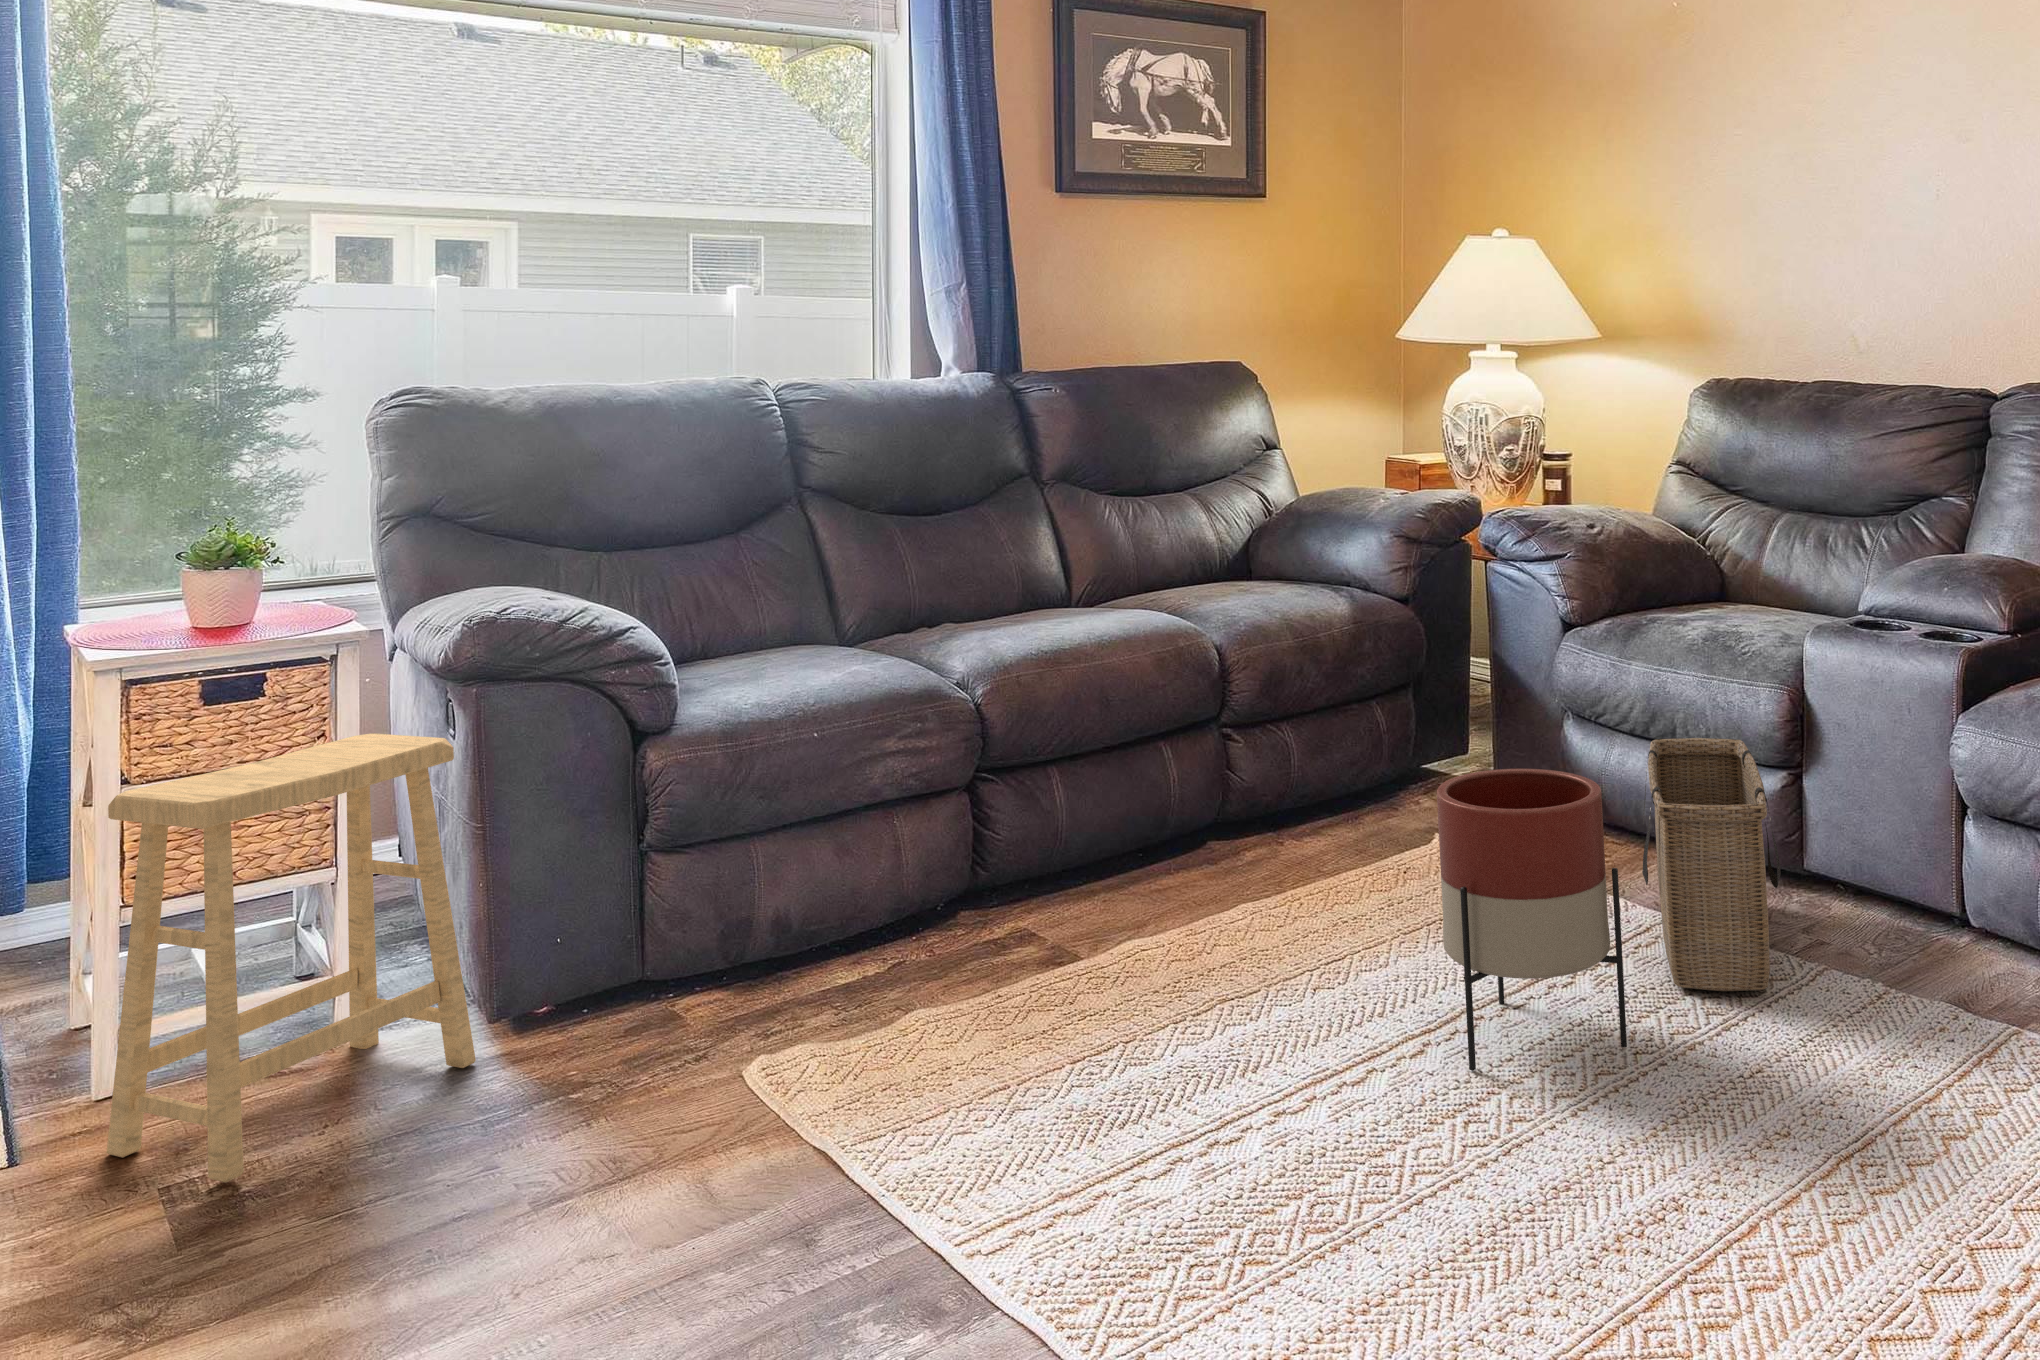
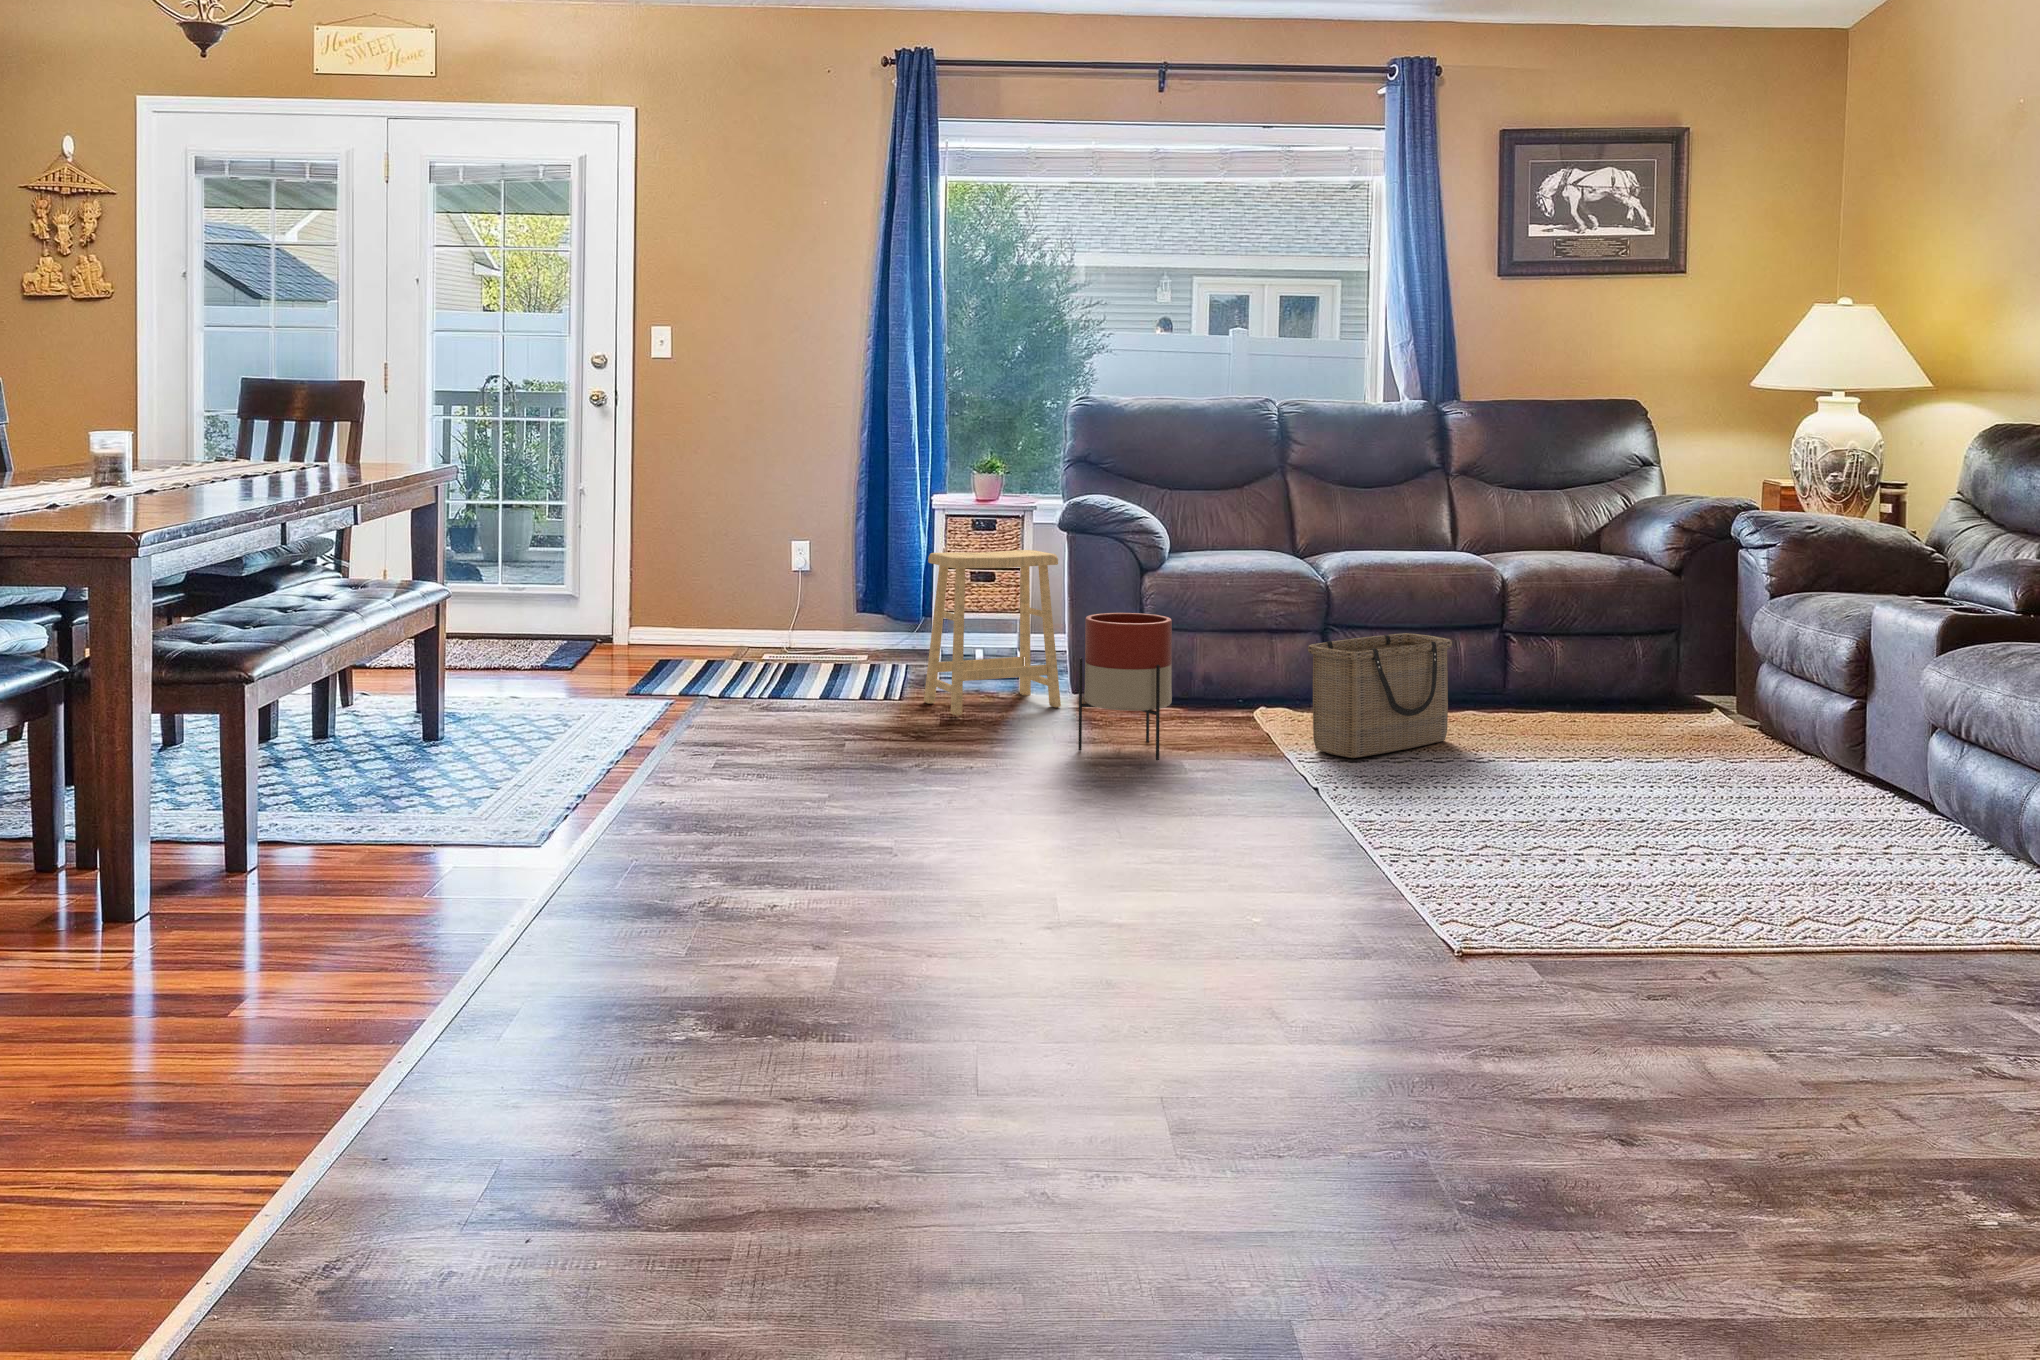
basket: present [1642,738,1781,991] -> present [1308,633,1452,758]
planter: present [1437,769,1627,1071] -> present [1078,613,1172,760]

